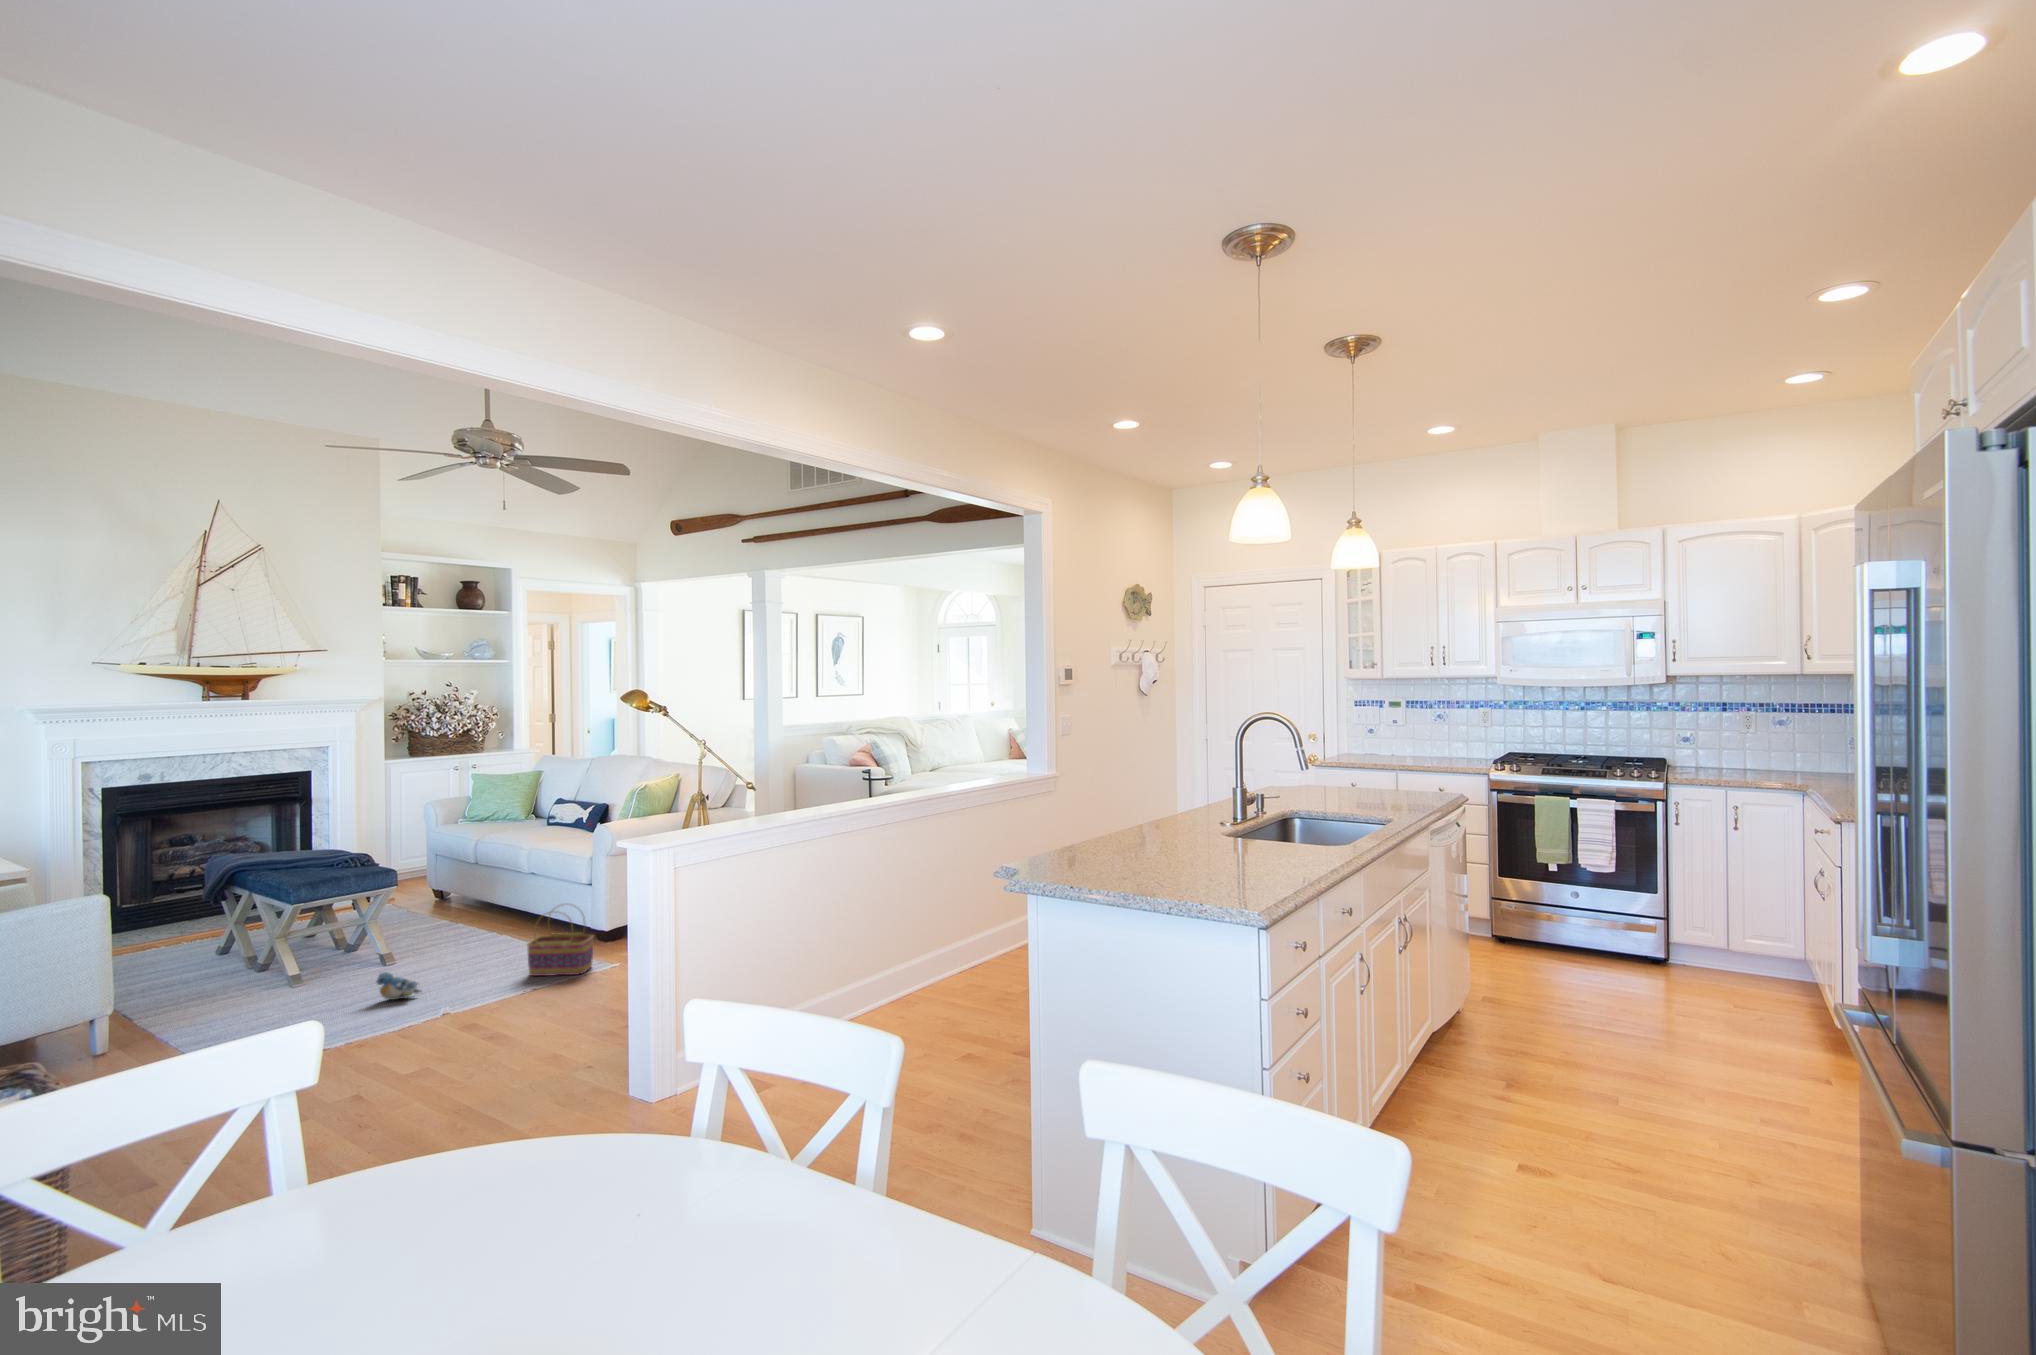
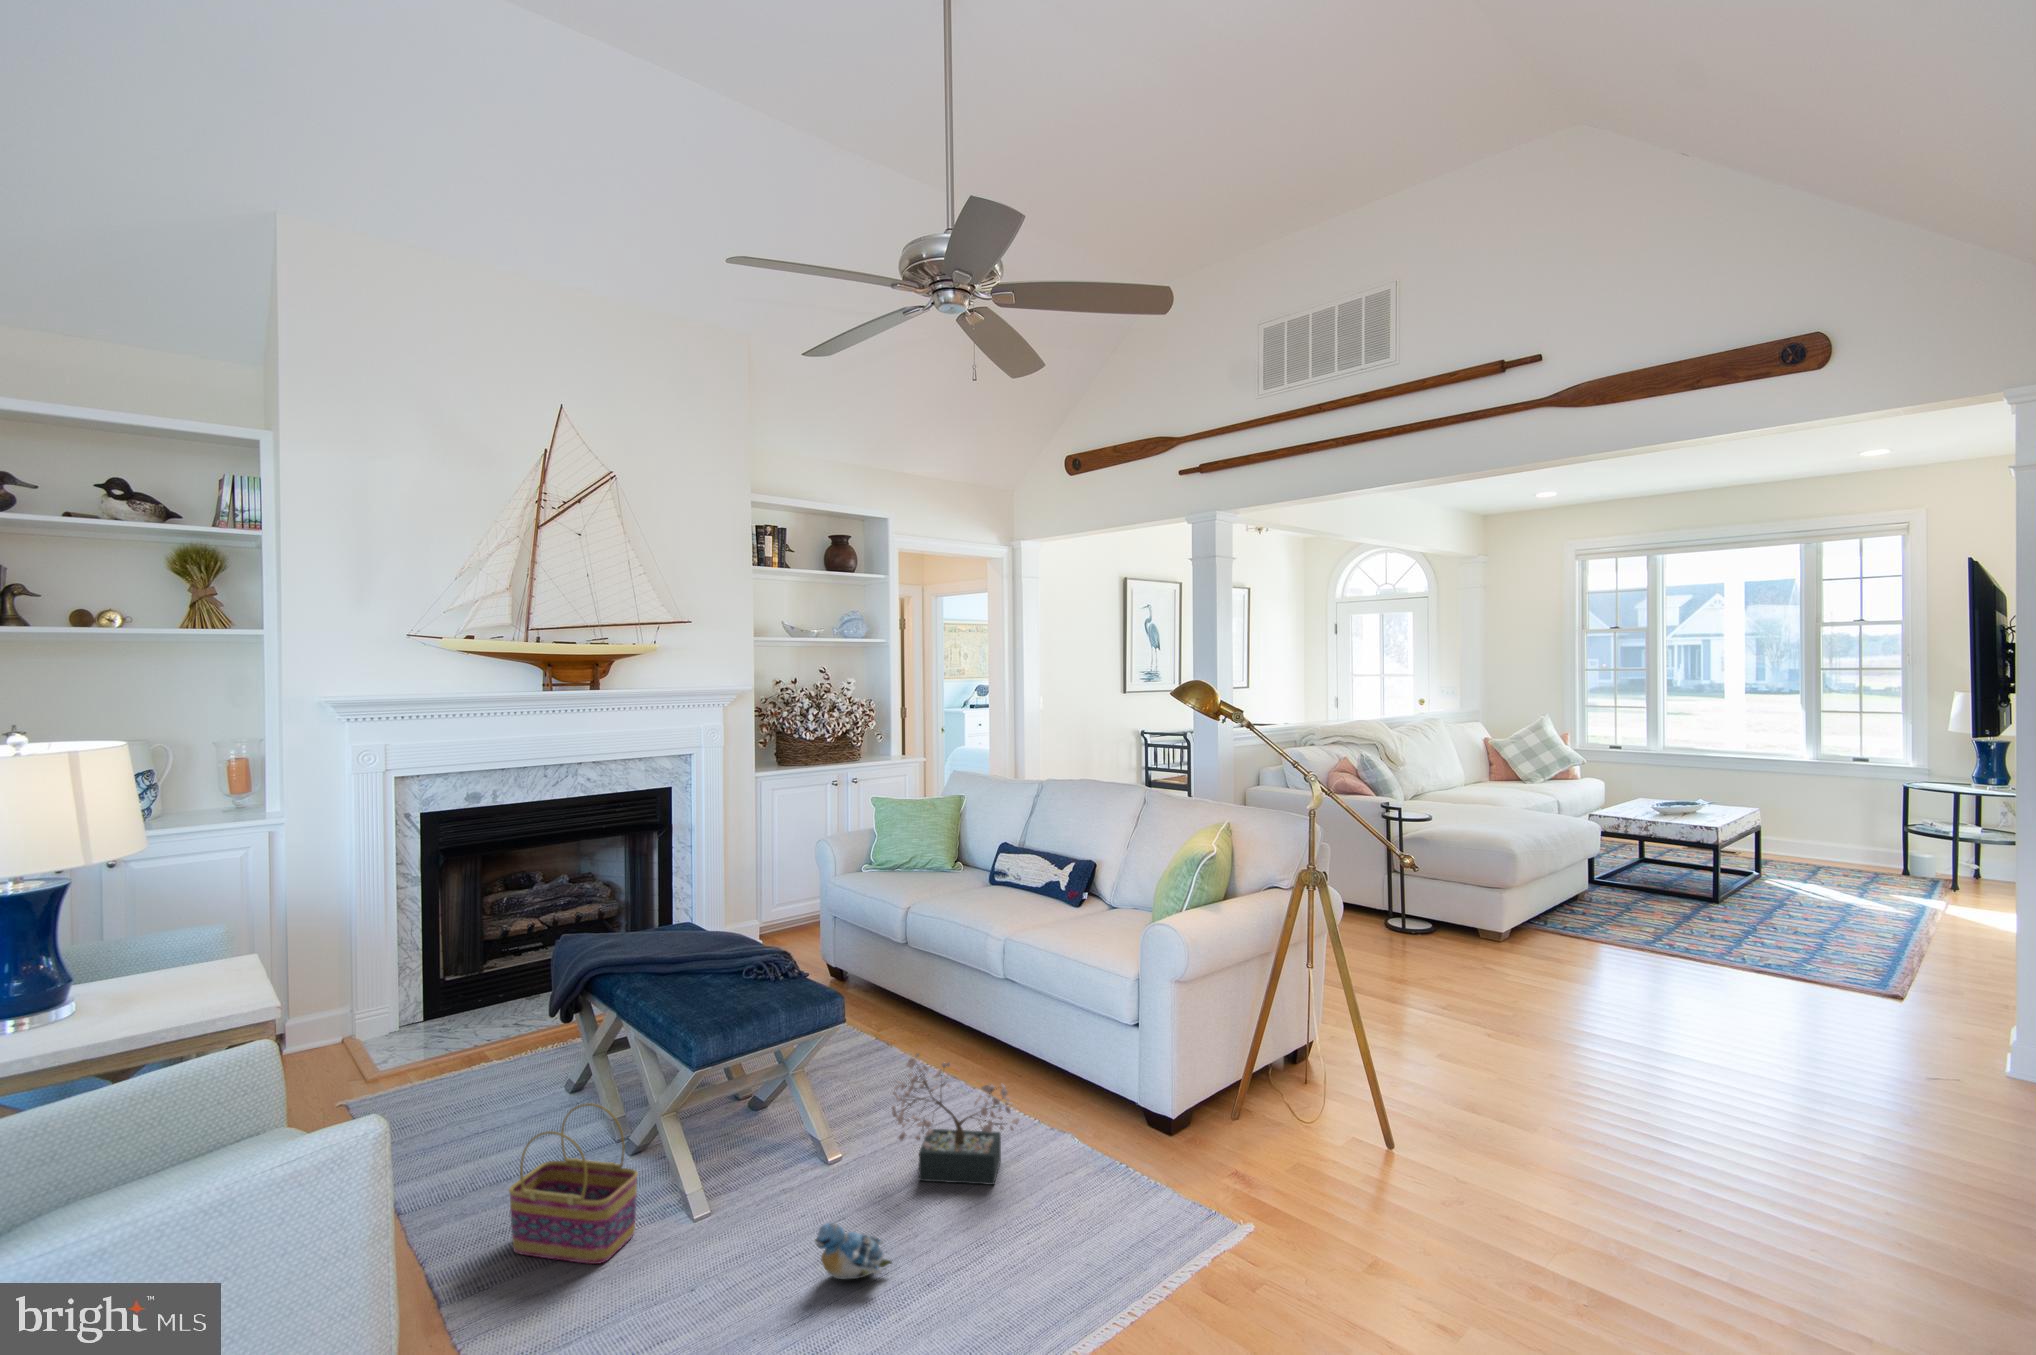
decorative plant: none [437,903,520,970] -> present [892,1054,1019,1185]
basket: present [527,911,593,976] -> present [509,1103,638,1264]

